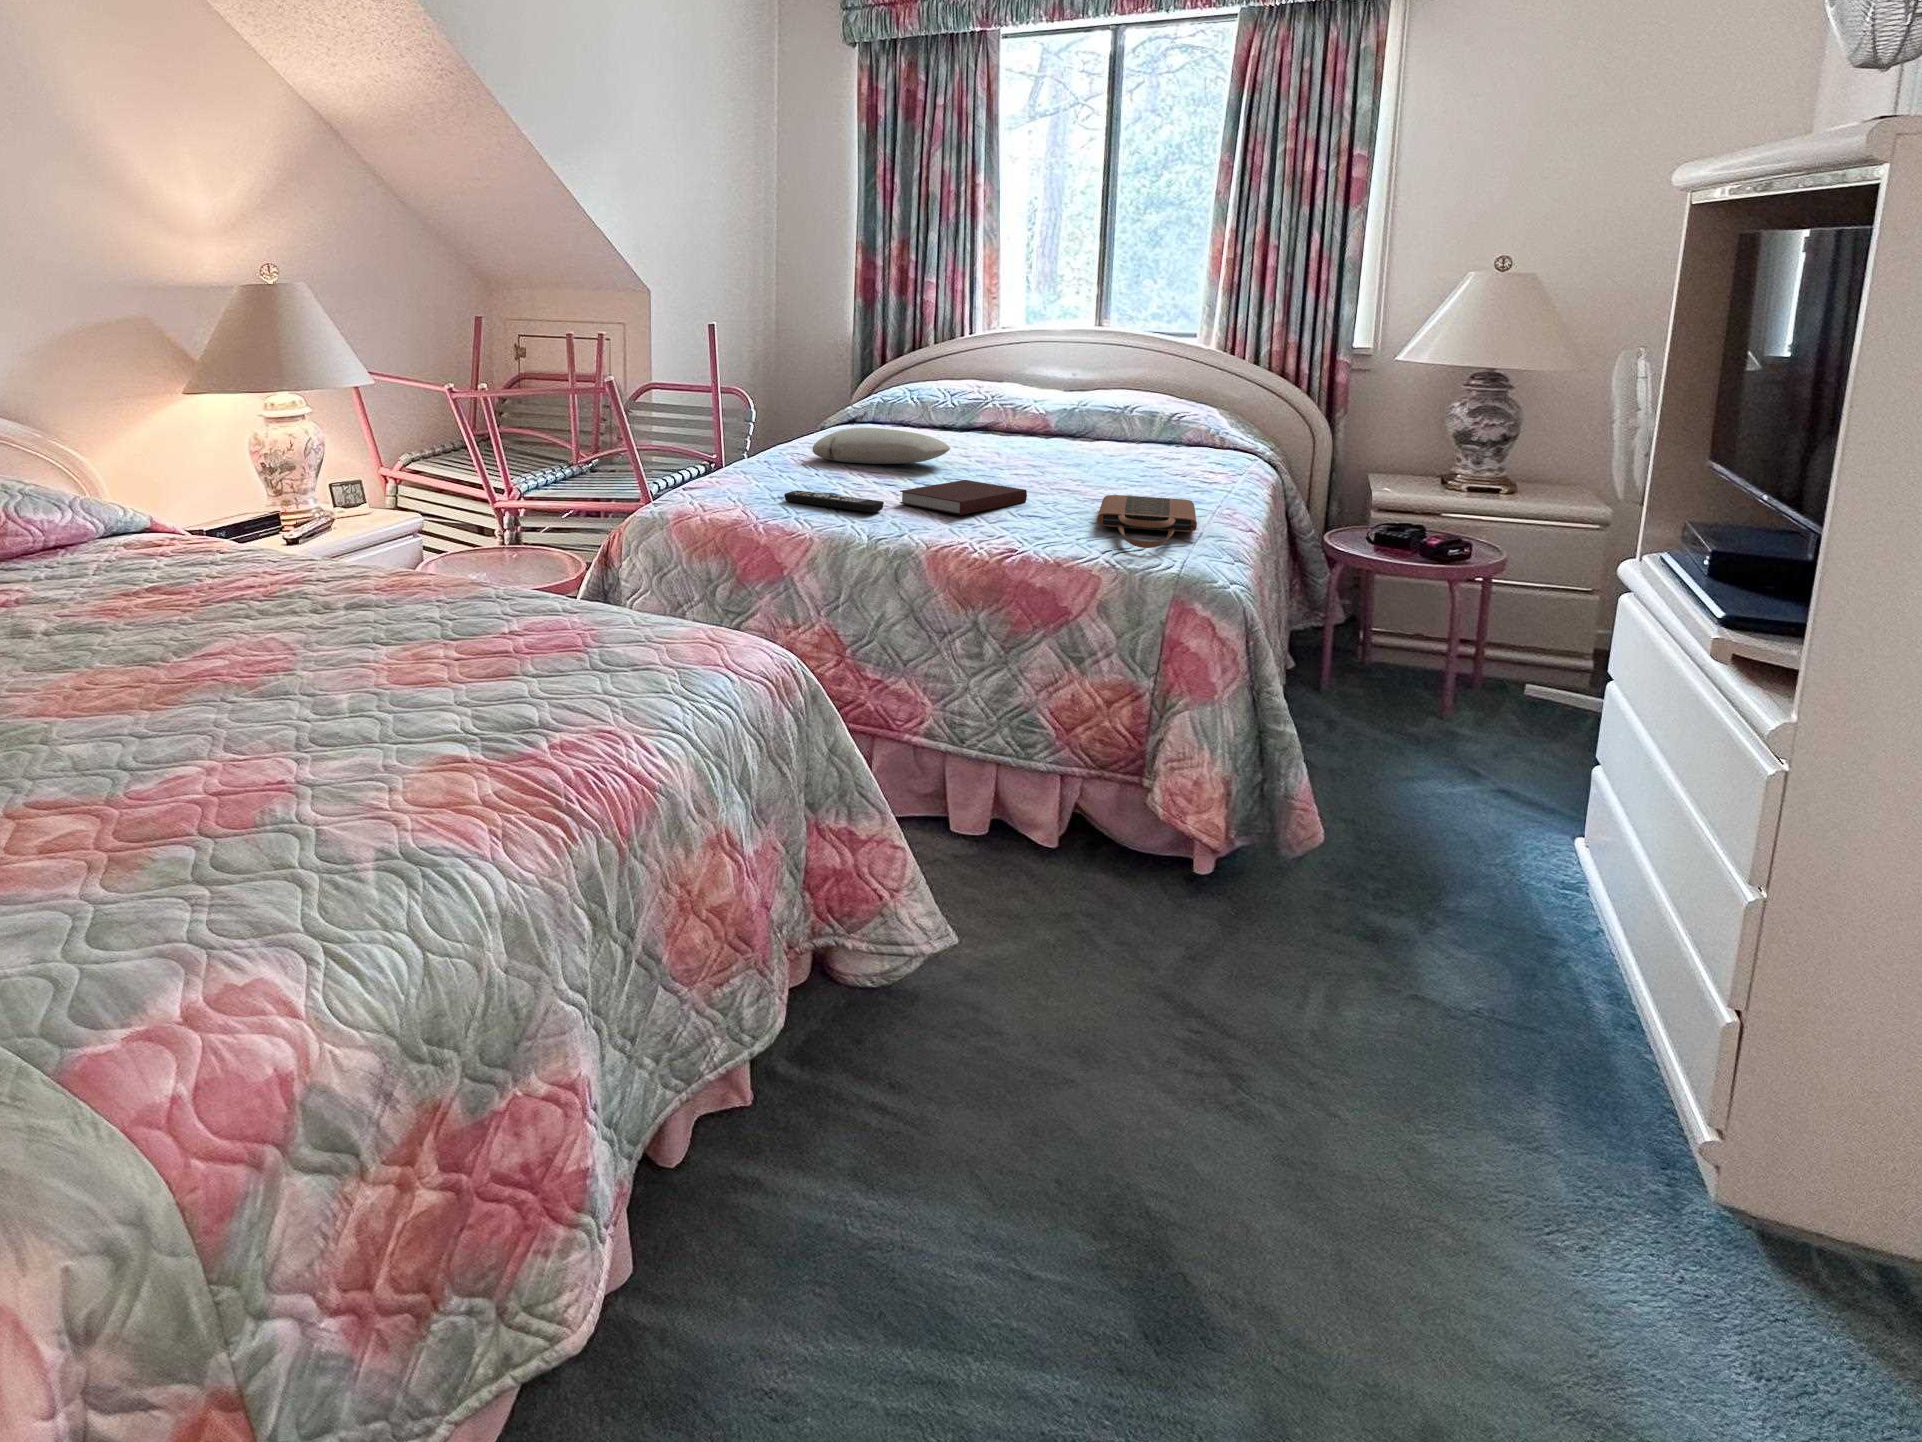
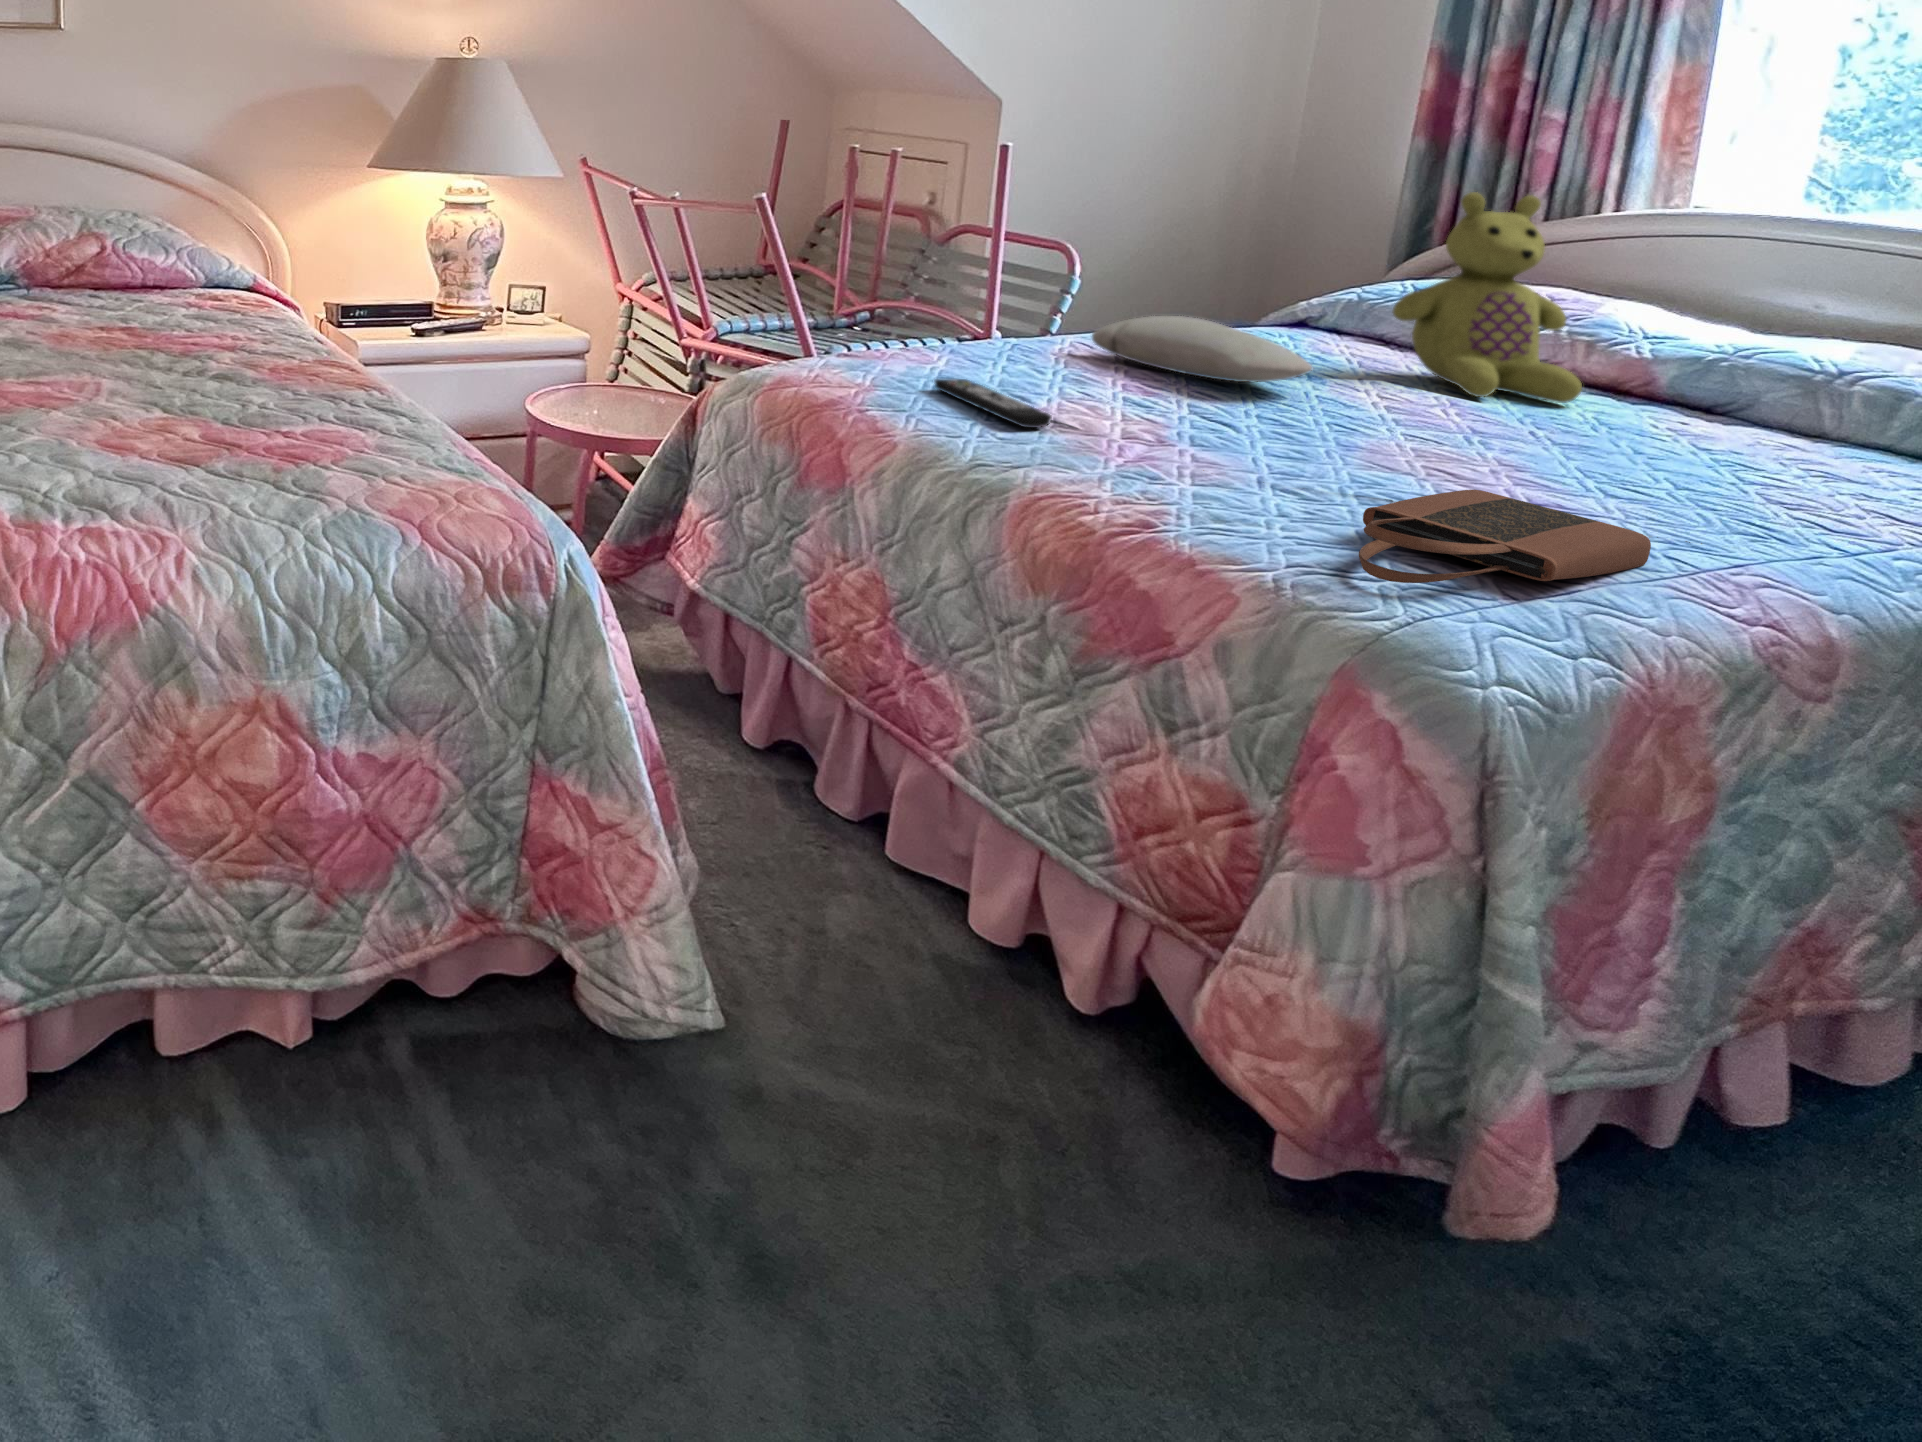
stuffed bear: none [948,331,1041,450] -> present [1393,192,1582,403]
notebook: present [900,480,1027,515] -> none [1095,407,1331,470]

